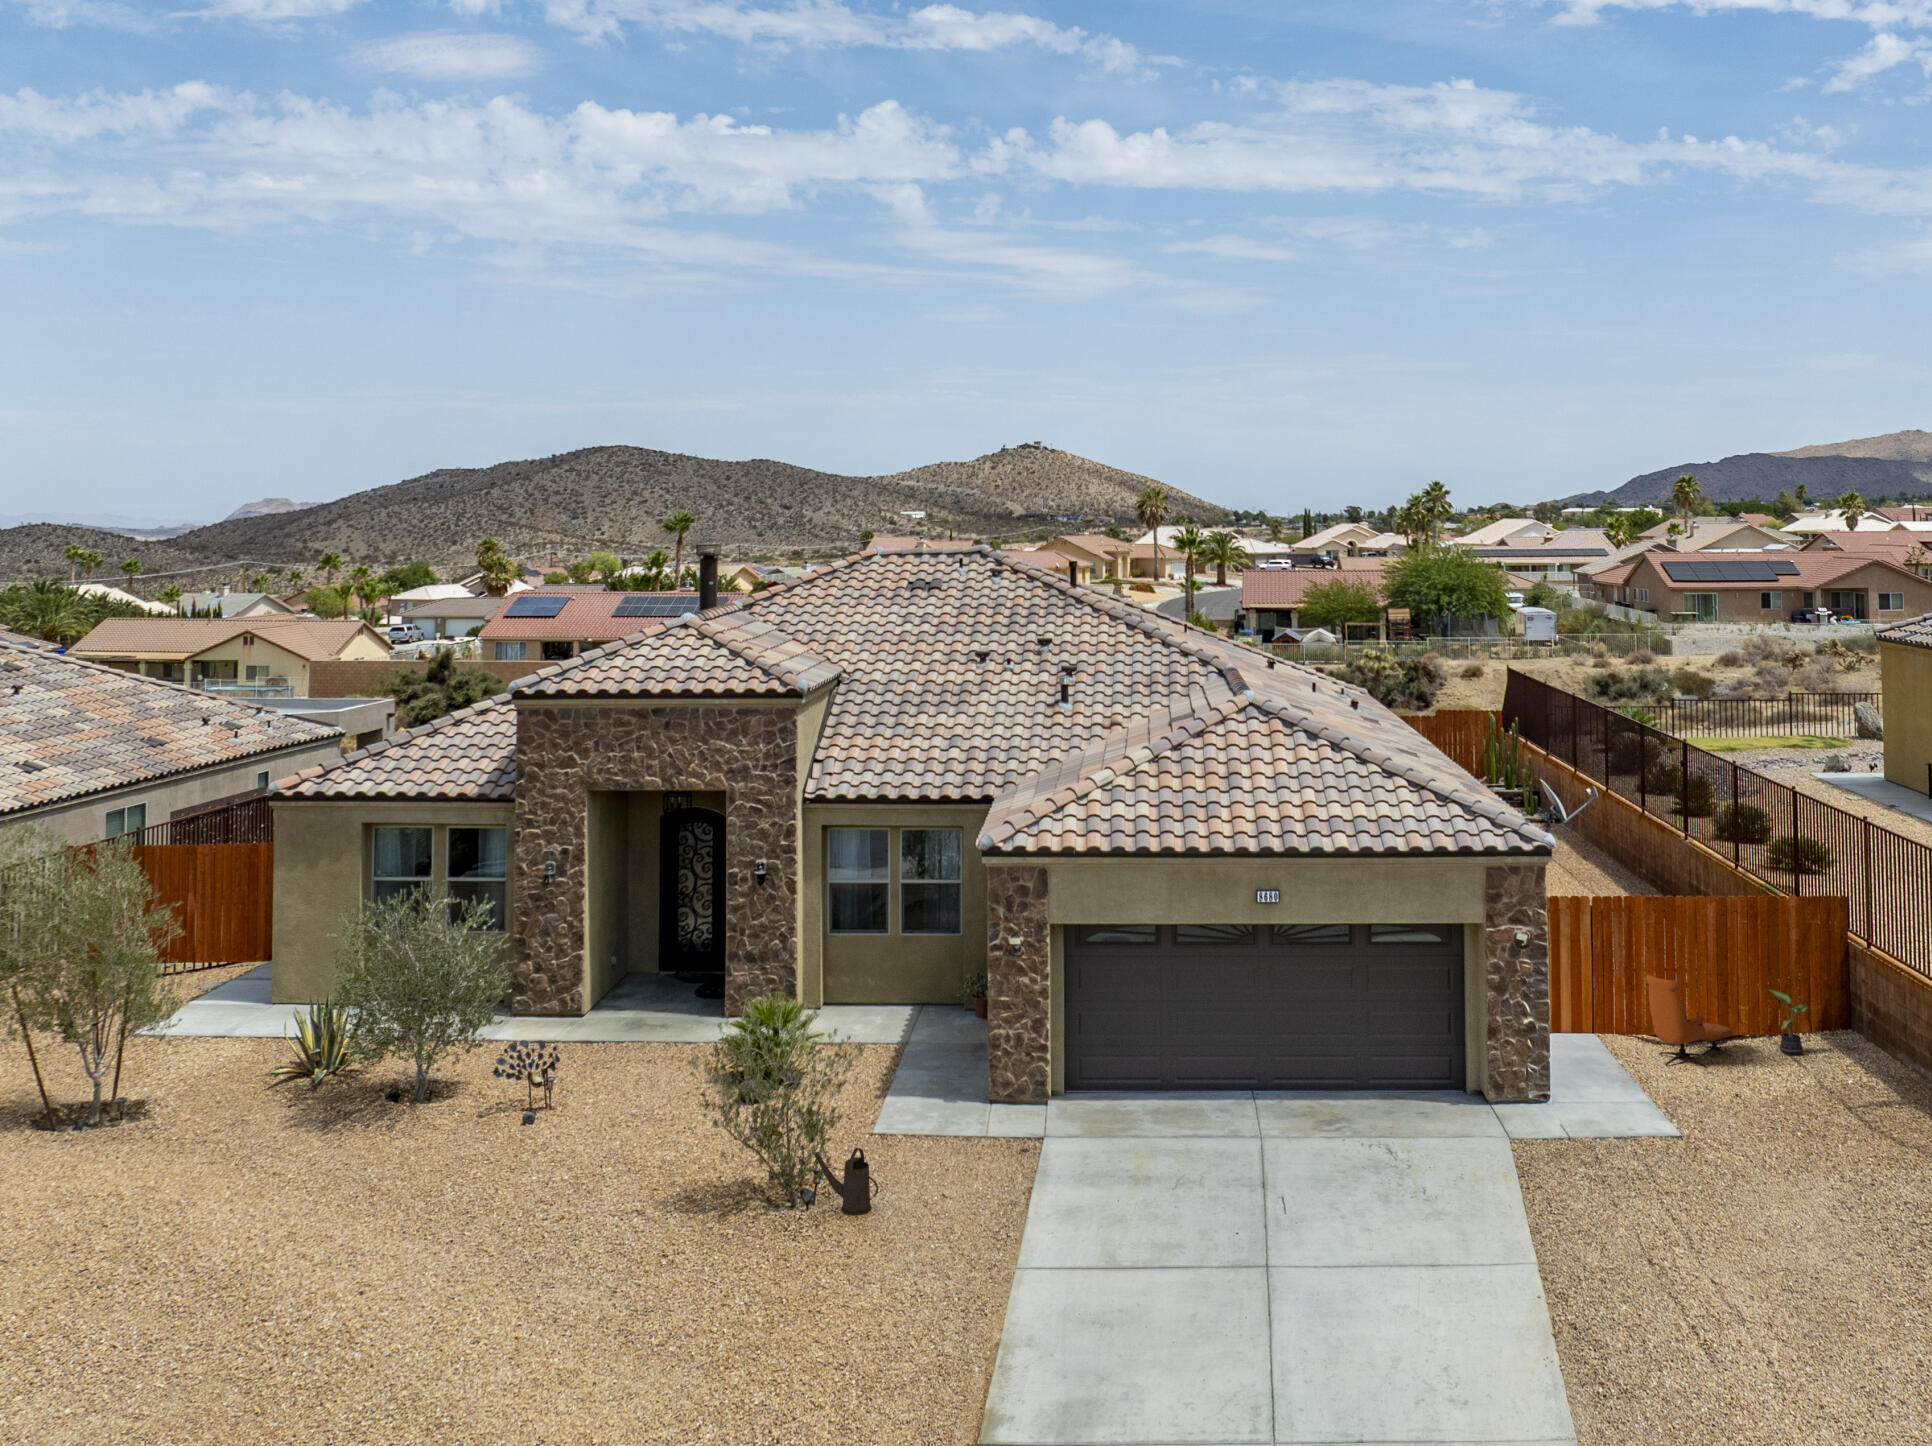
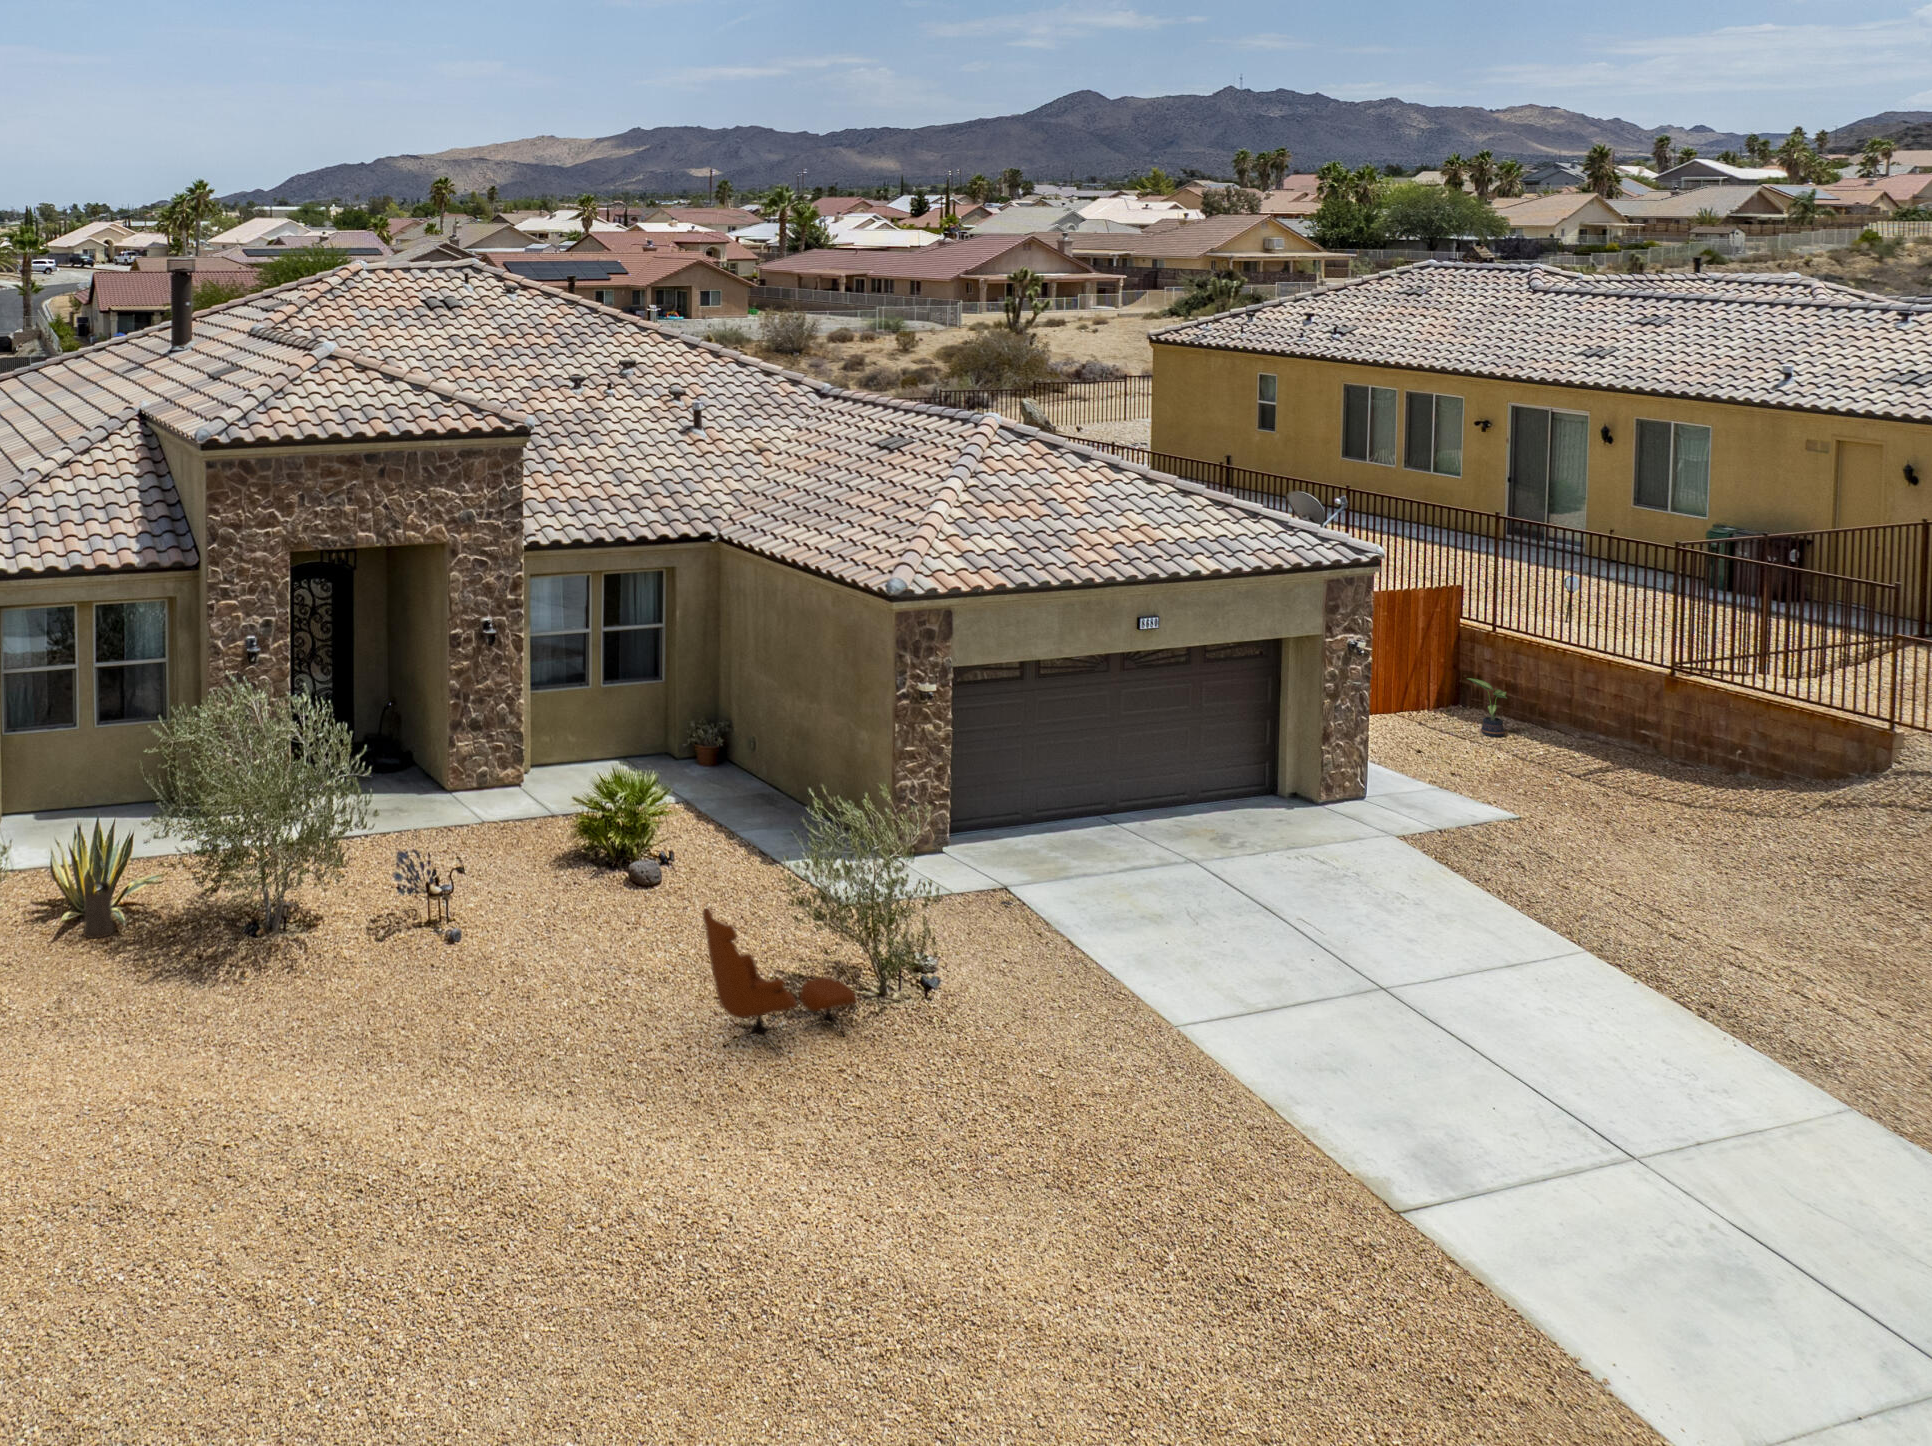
lounge chair: present [1646,974,1733,1067] -> present [702,908,857,1056]
watering can: present [814,1148,878,1215] -> present [83,878,114,939]

